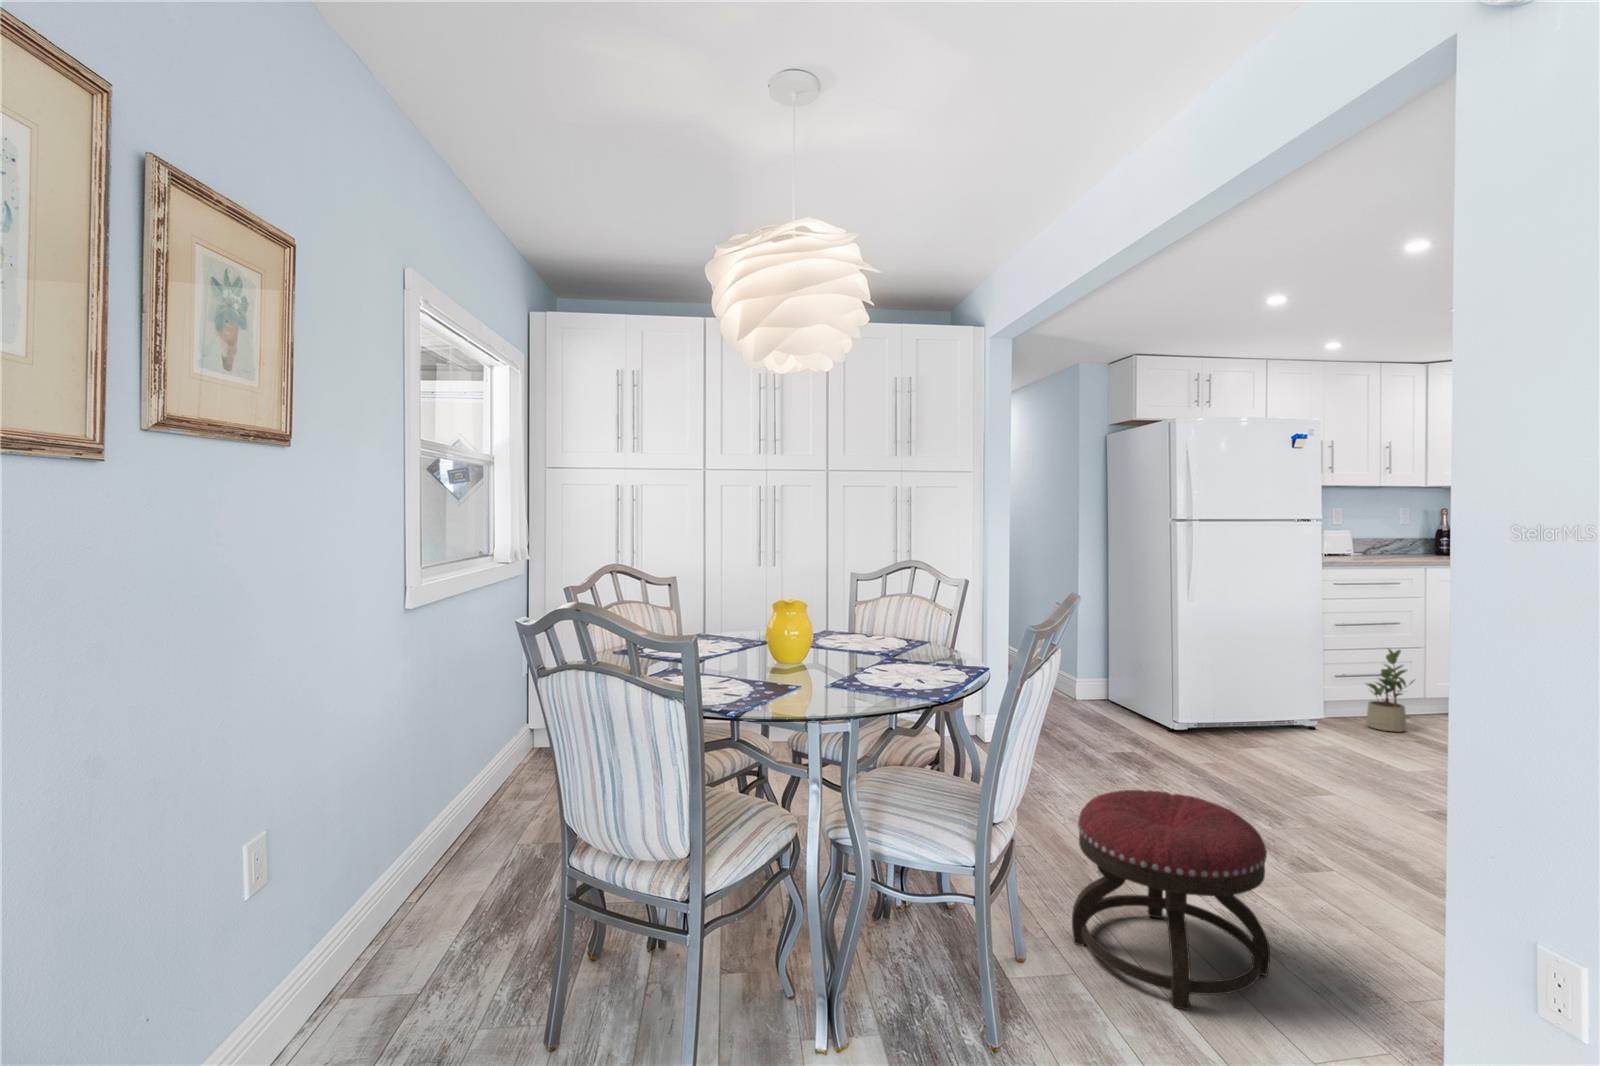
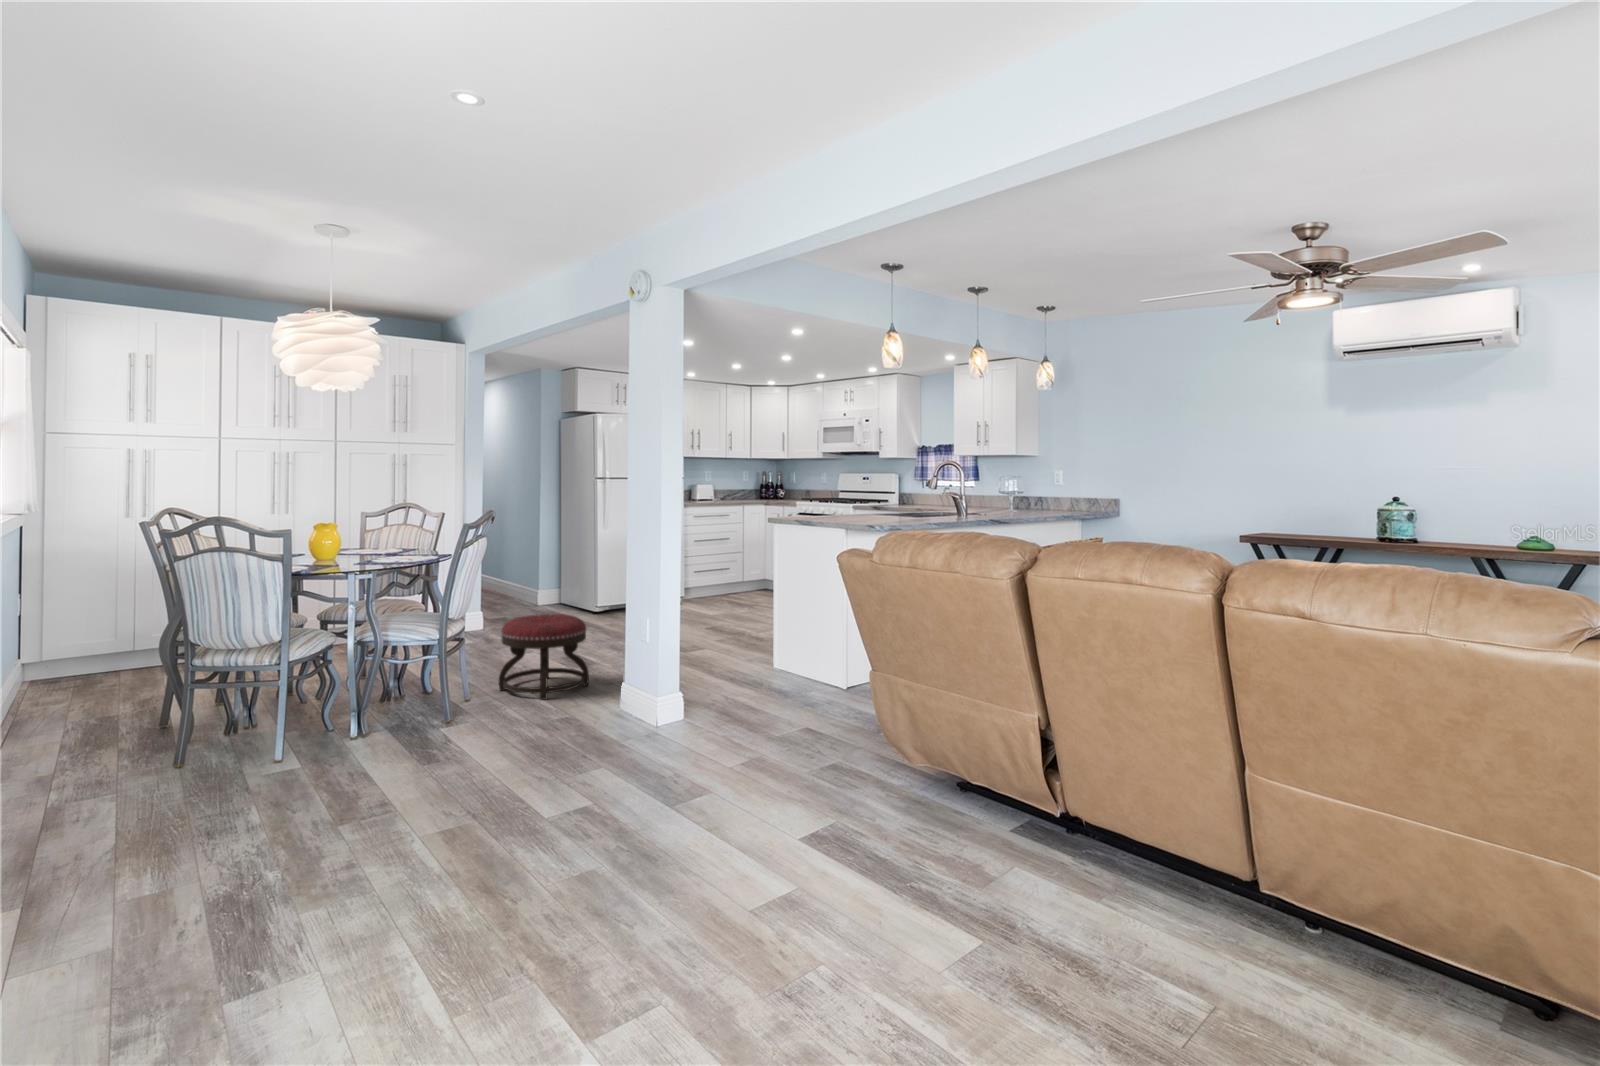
potted plant: present [1366,649,1414,732] -> none [708,555,732,602]

